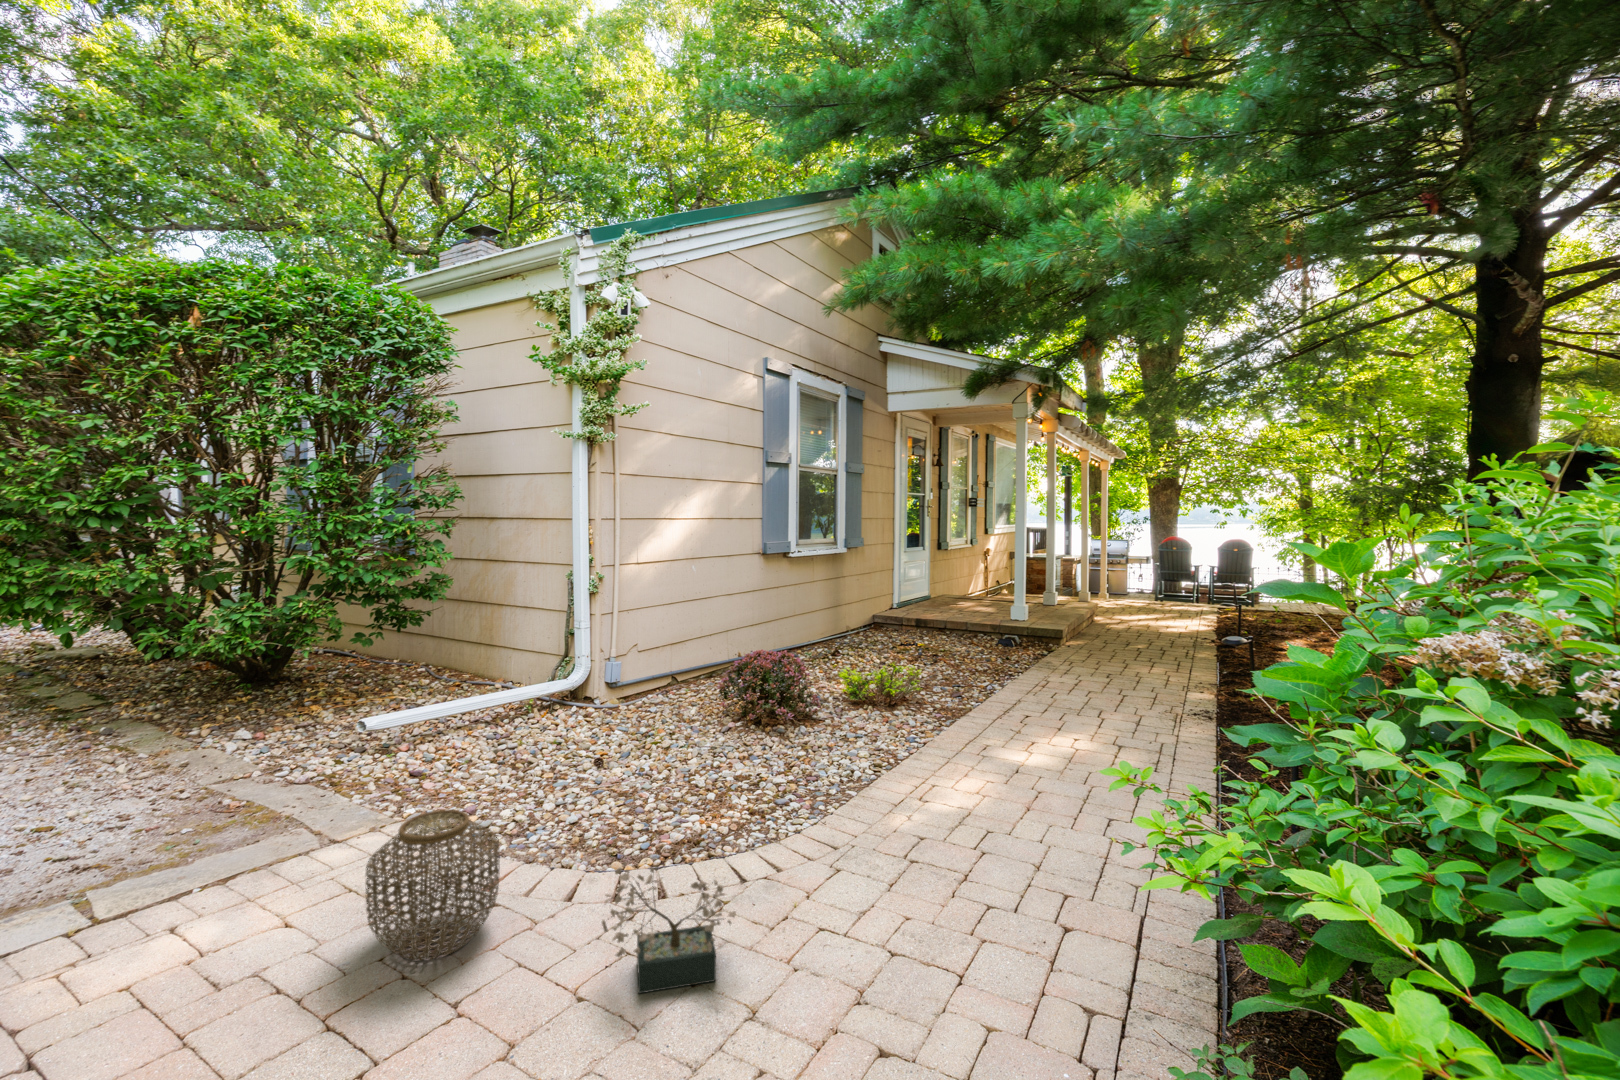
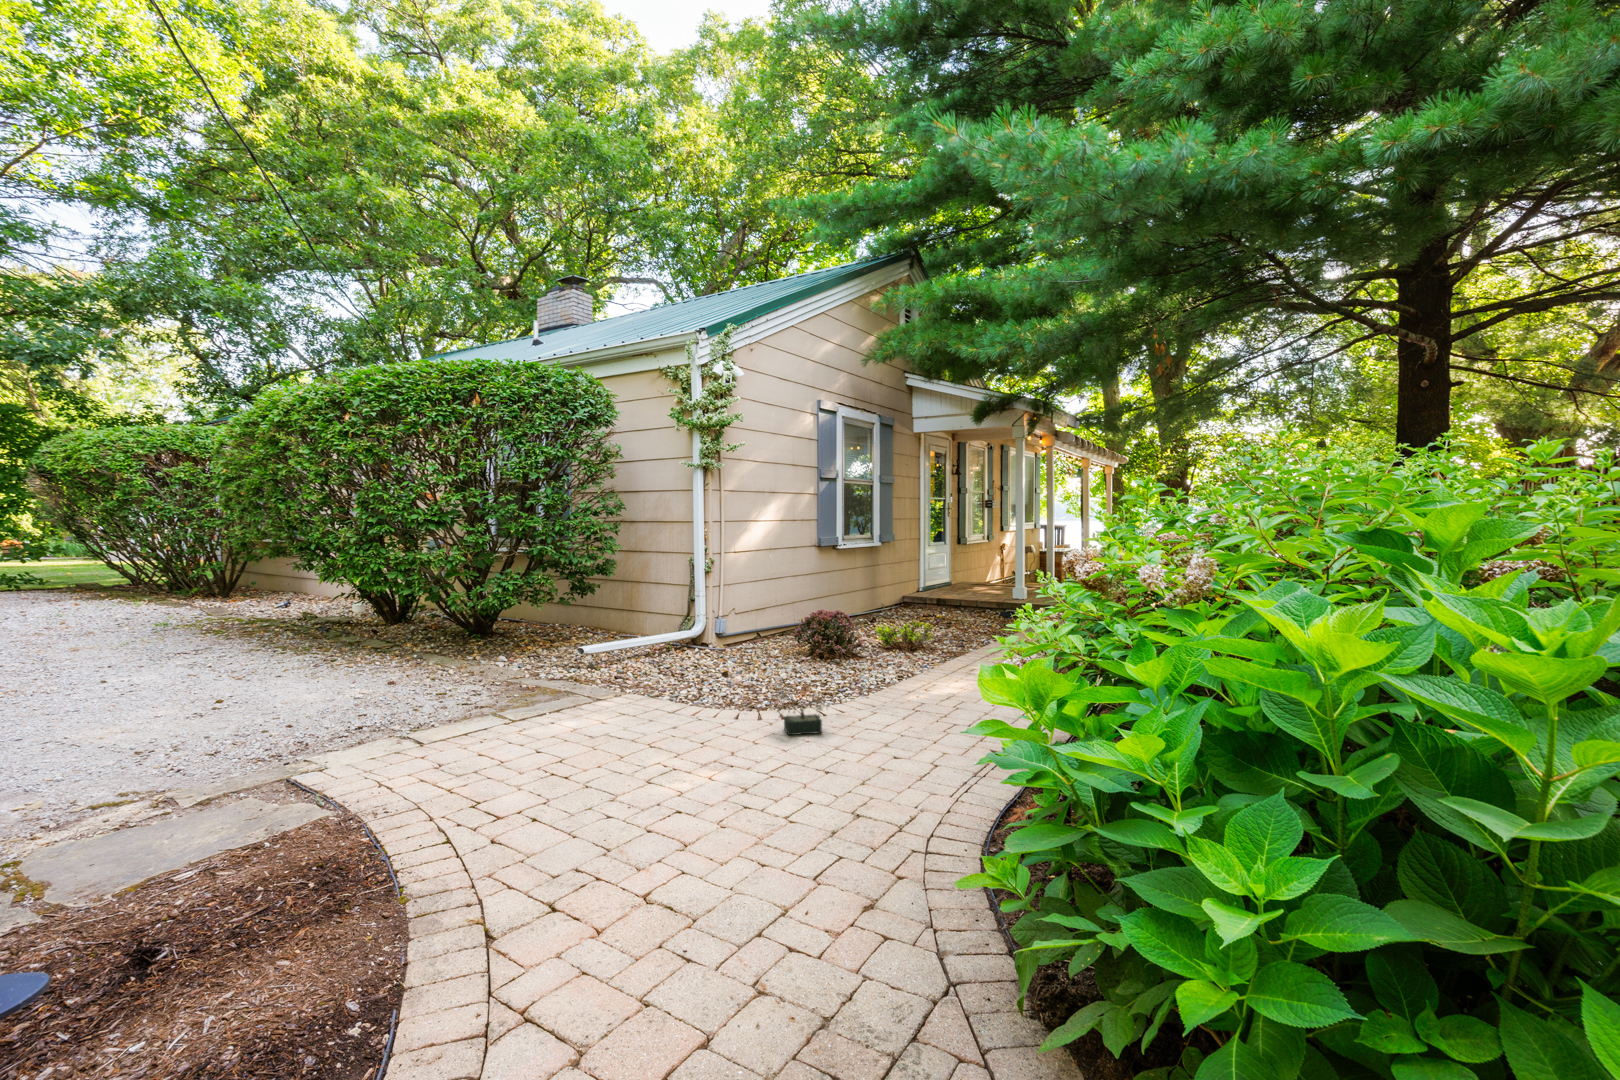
woven basket: present [366,810,500,960] -> none [660,664,715,727]

